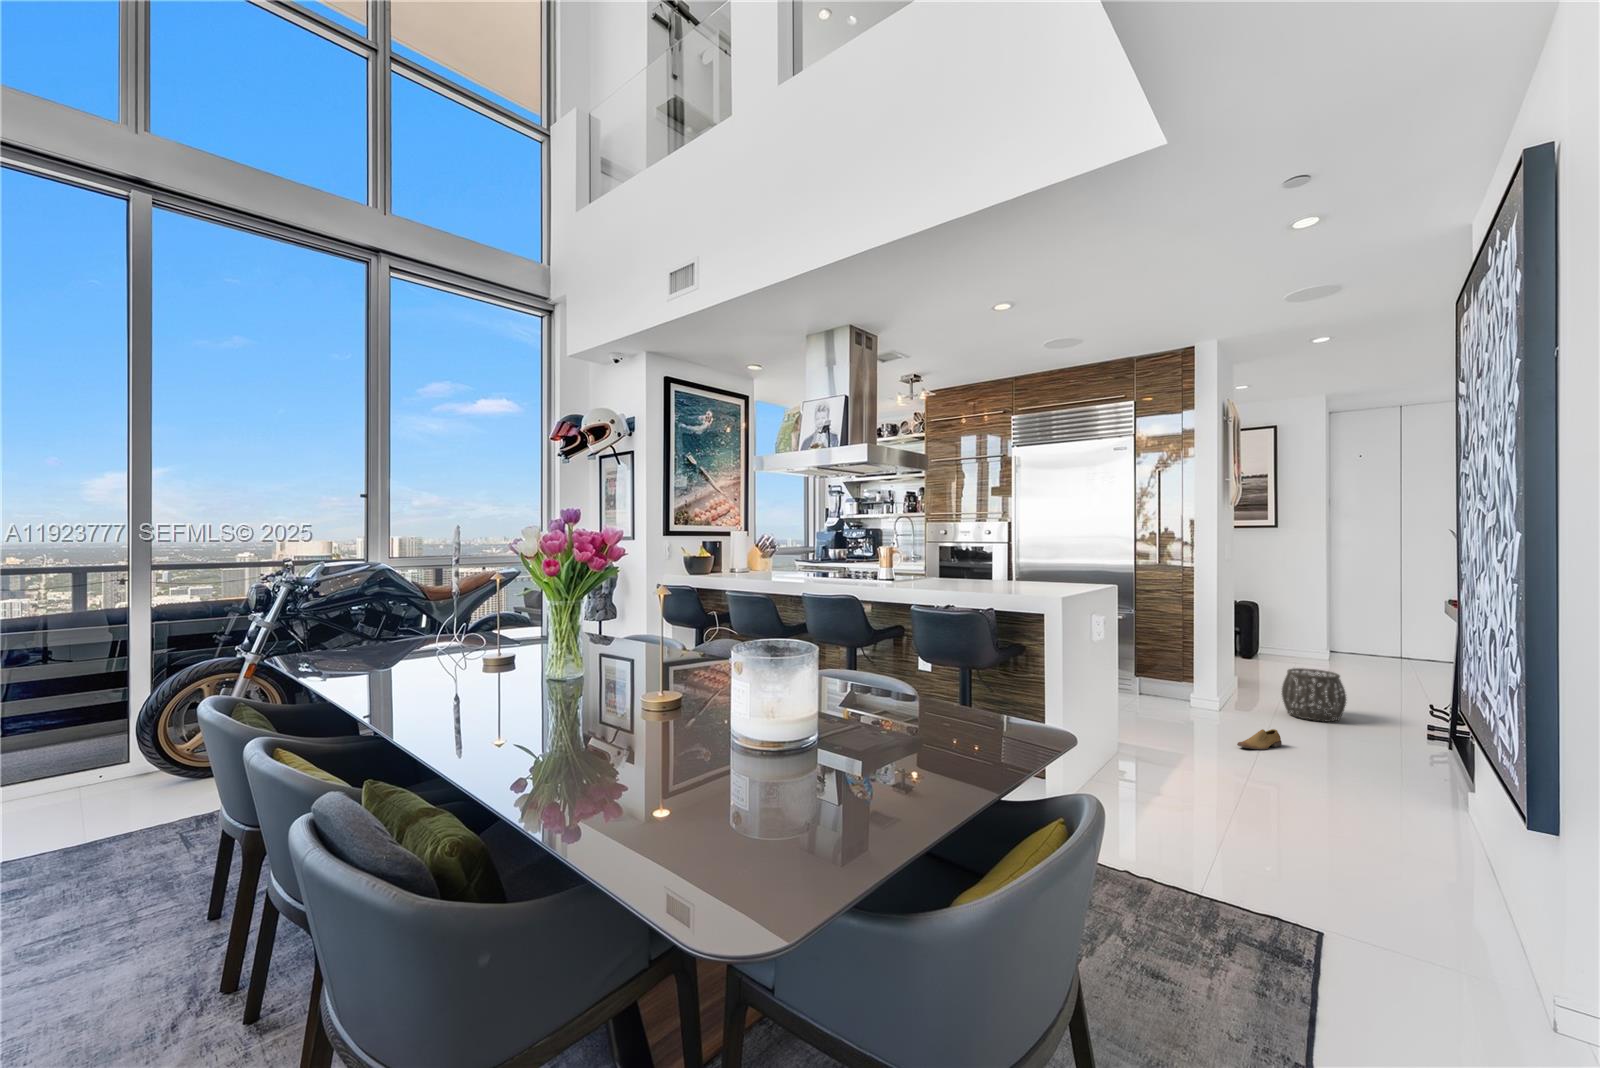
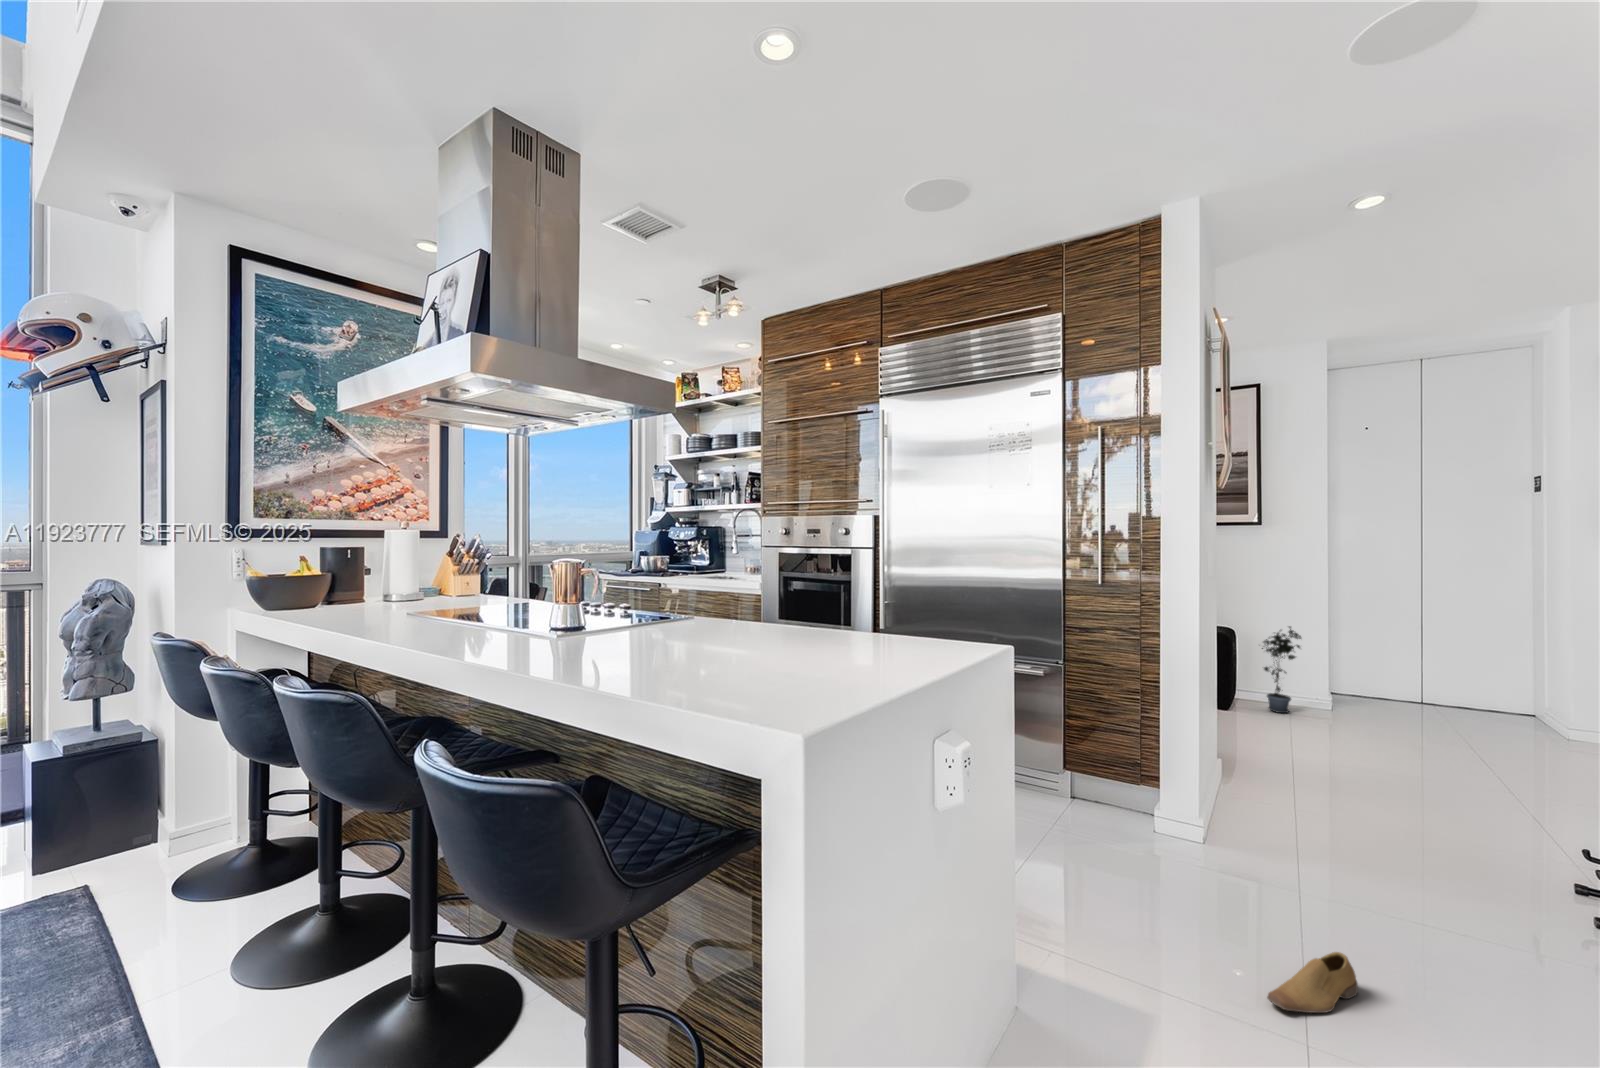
potted plant: none [1272,598,1304,659] -> present [1262,626,1301,713]
woven basket: present [1282,668,1346,722] -> none [1315,775,1443,889]

